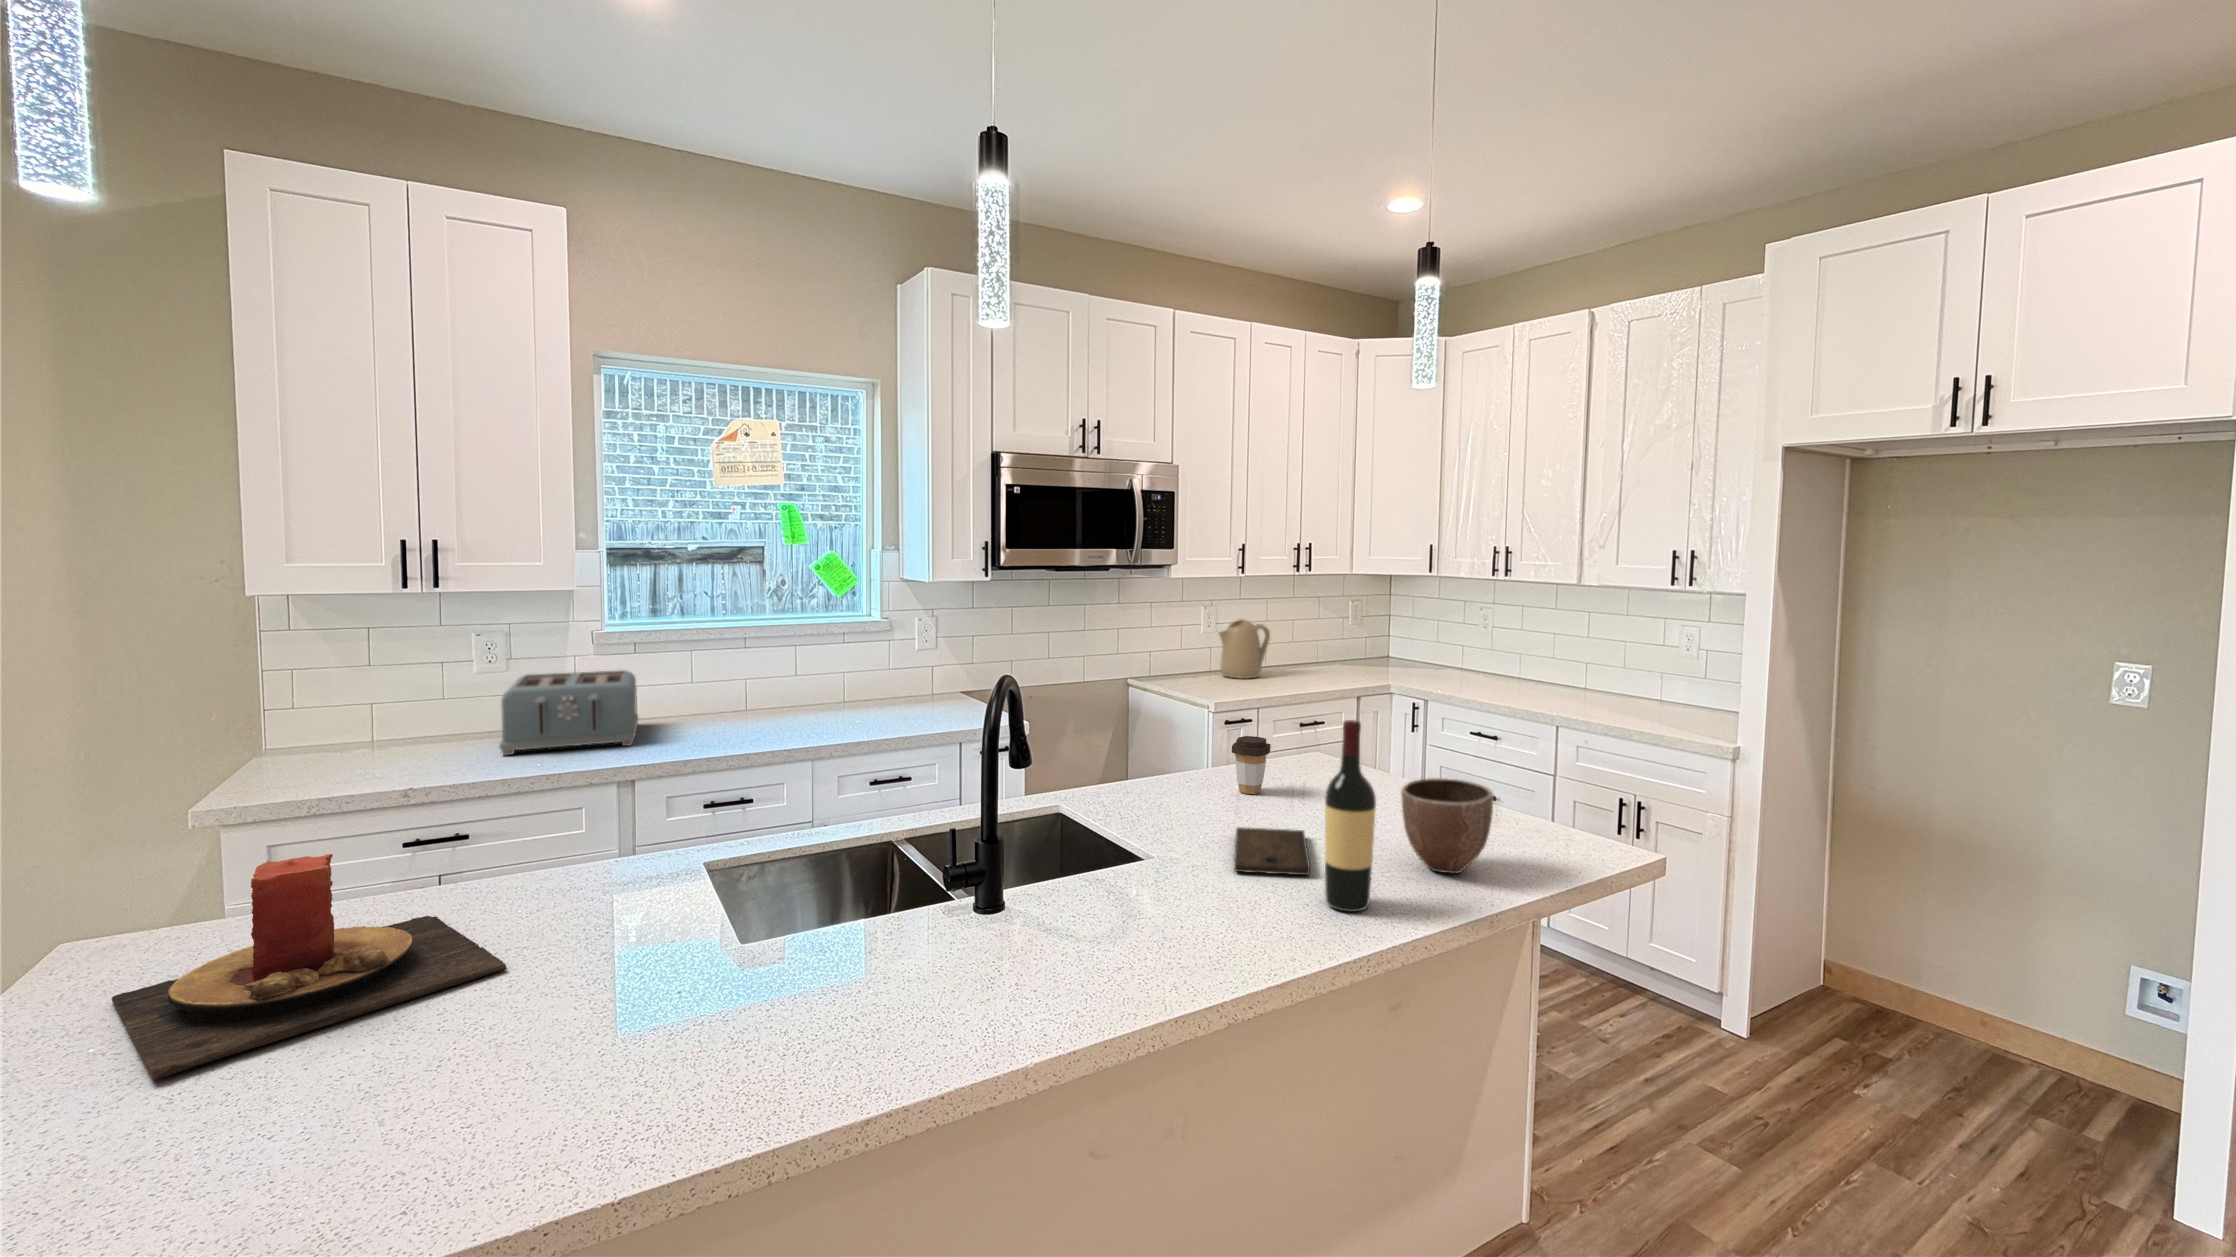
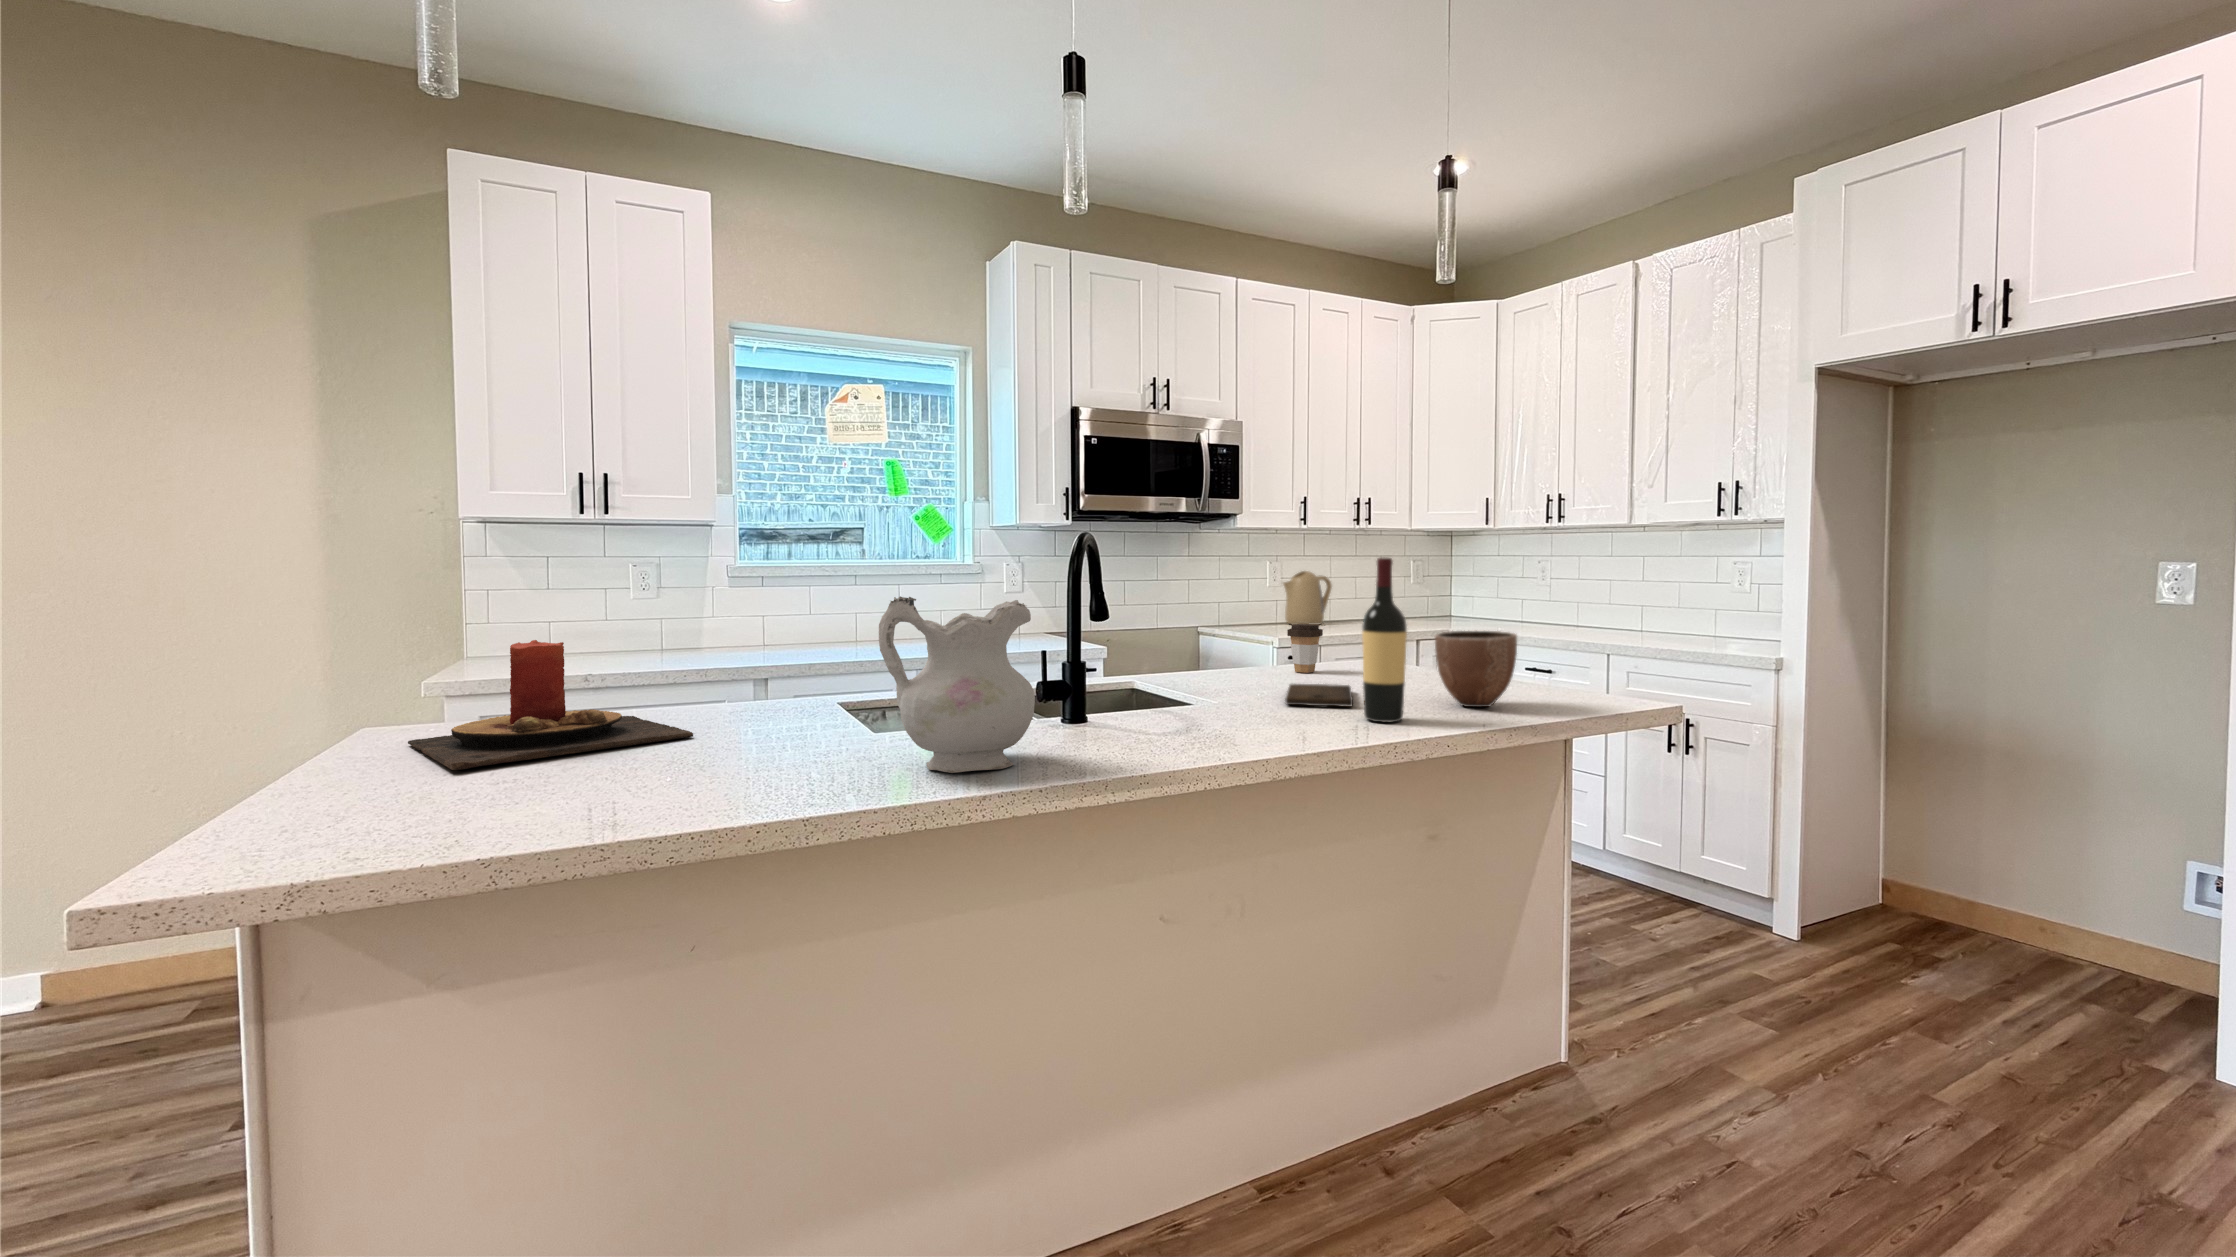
toaster: present [499,670,638,755] -> none [658,598,769,660]
ceramic pitcher: none [739,823,938,1061] -> present [879,596,1035,773]

